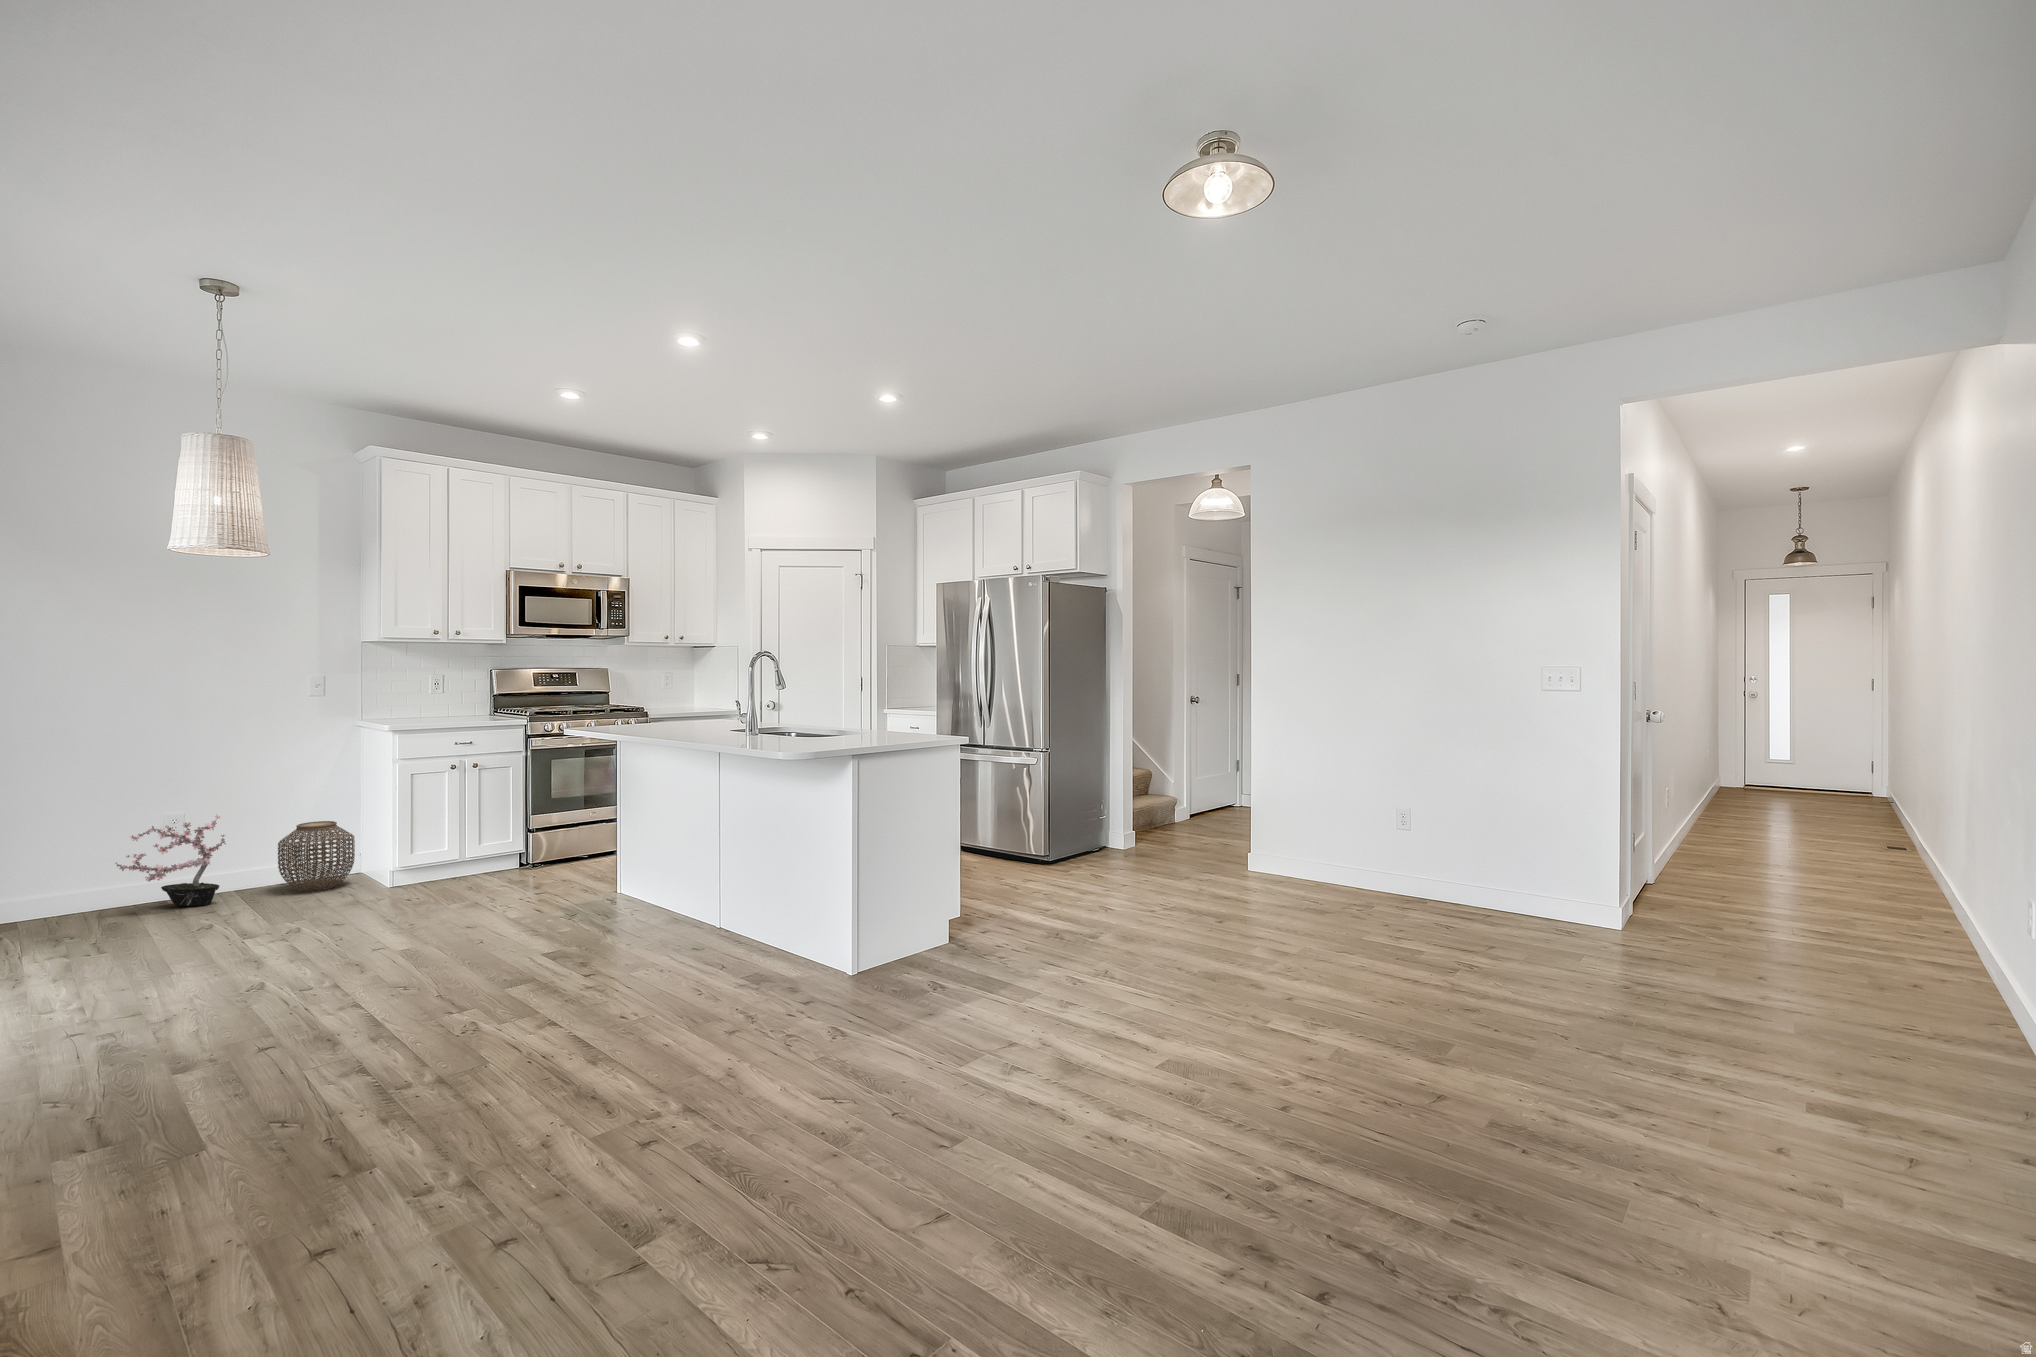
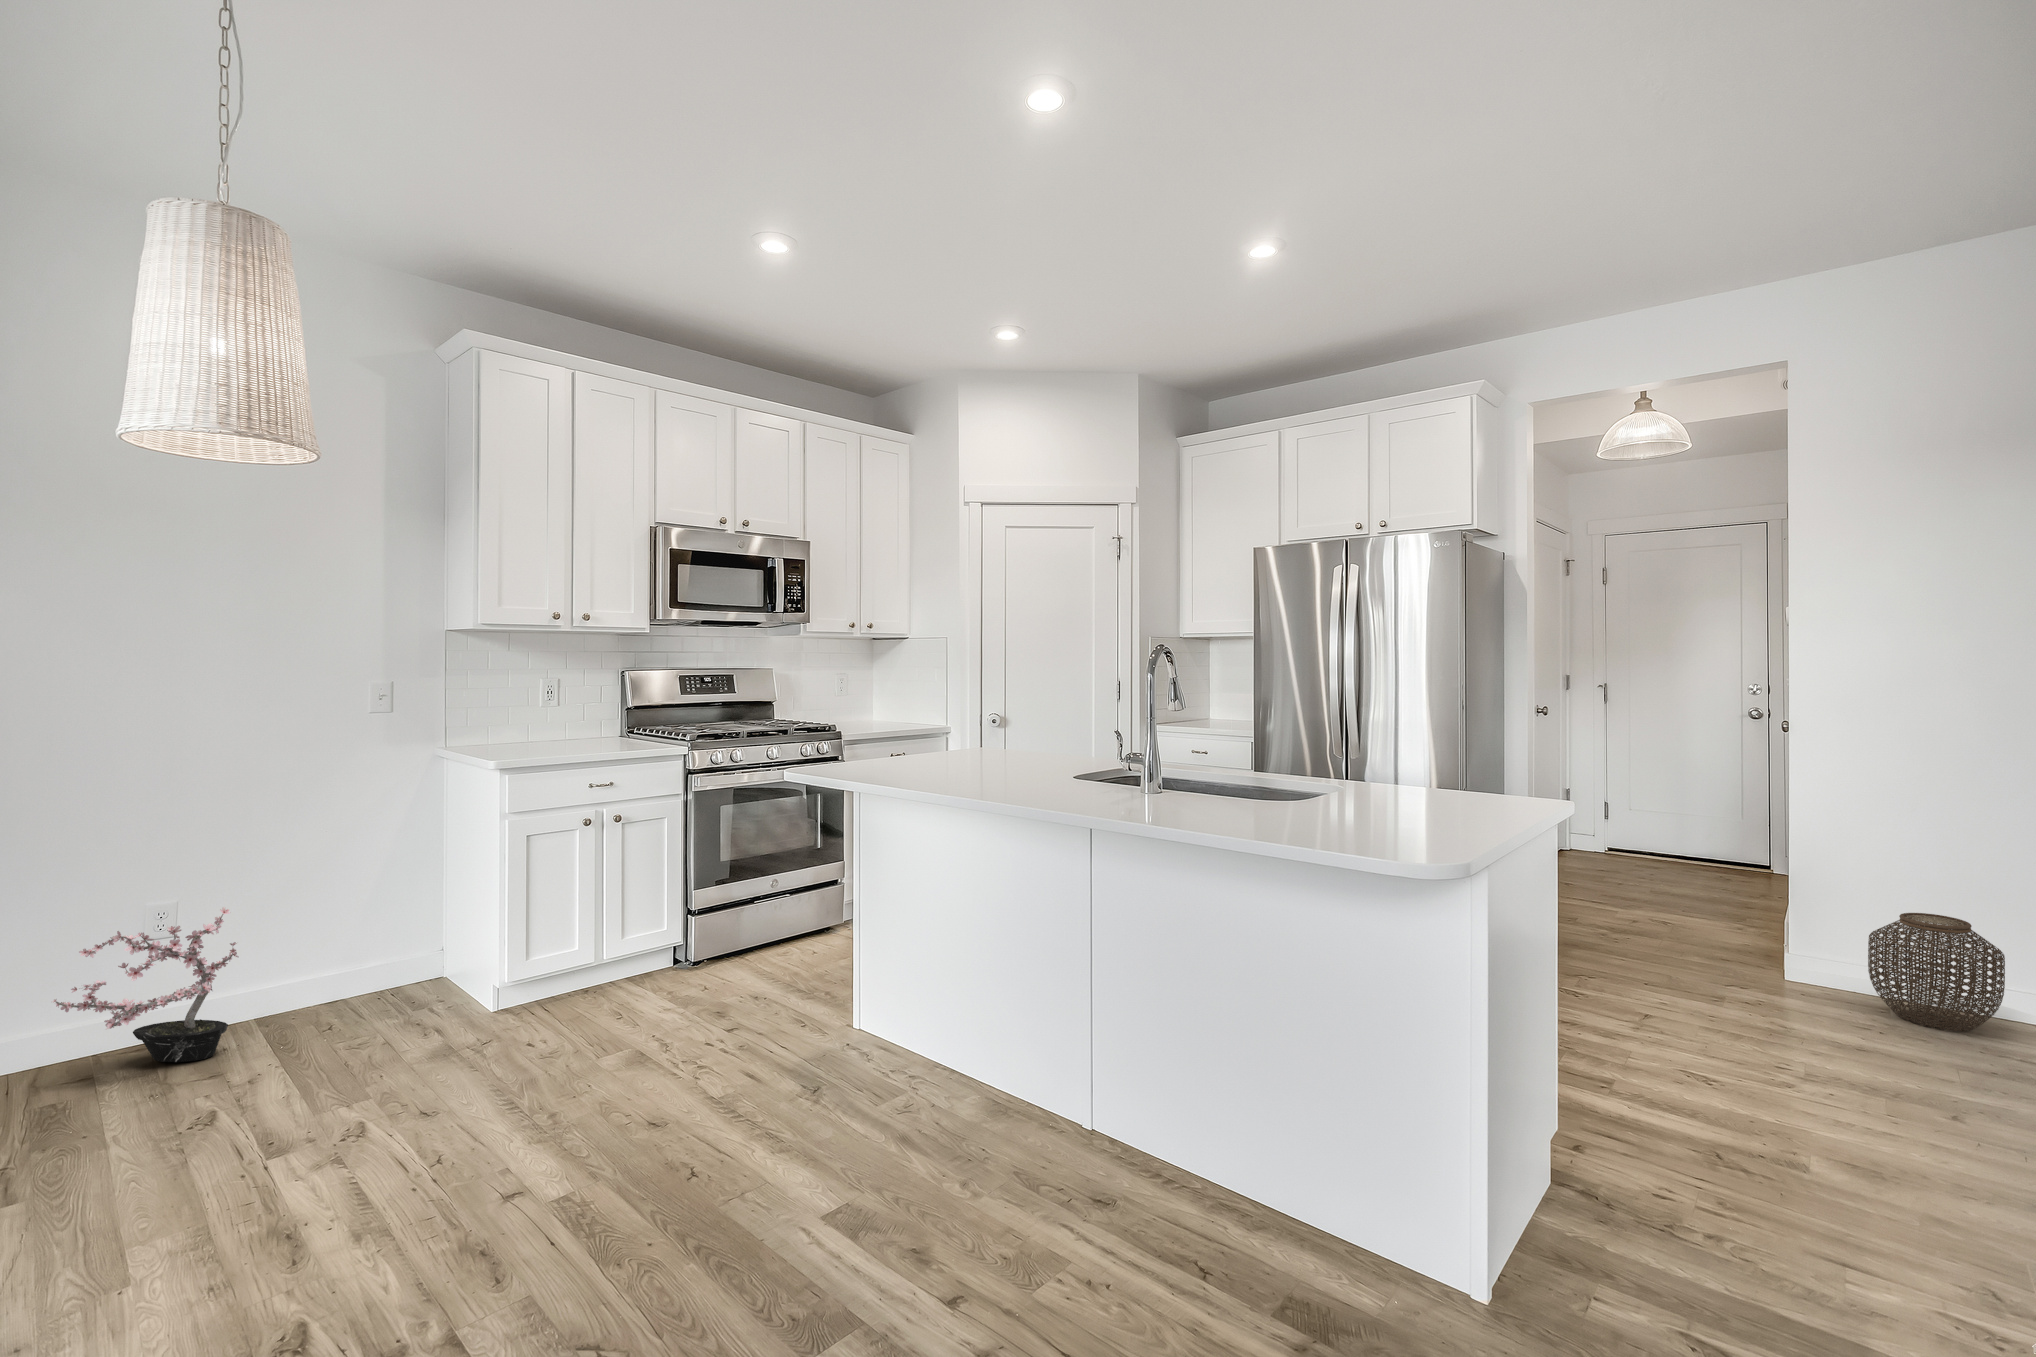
woven basket: present [278,821,355,891] -> present [1868,913,2005,1031]

